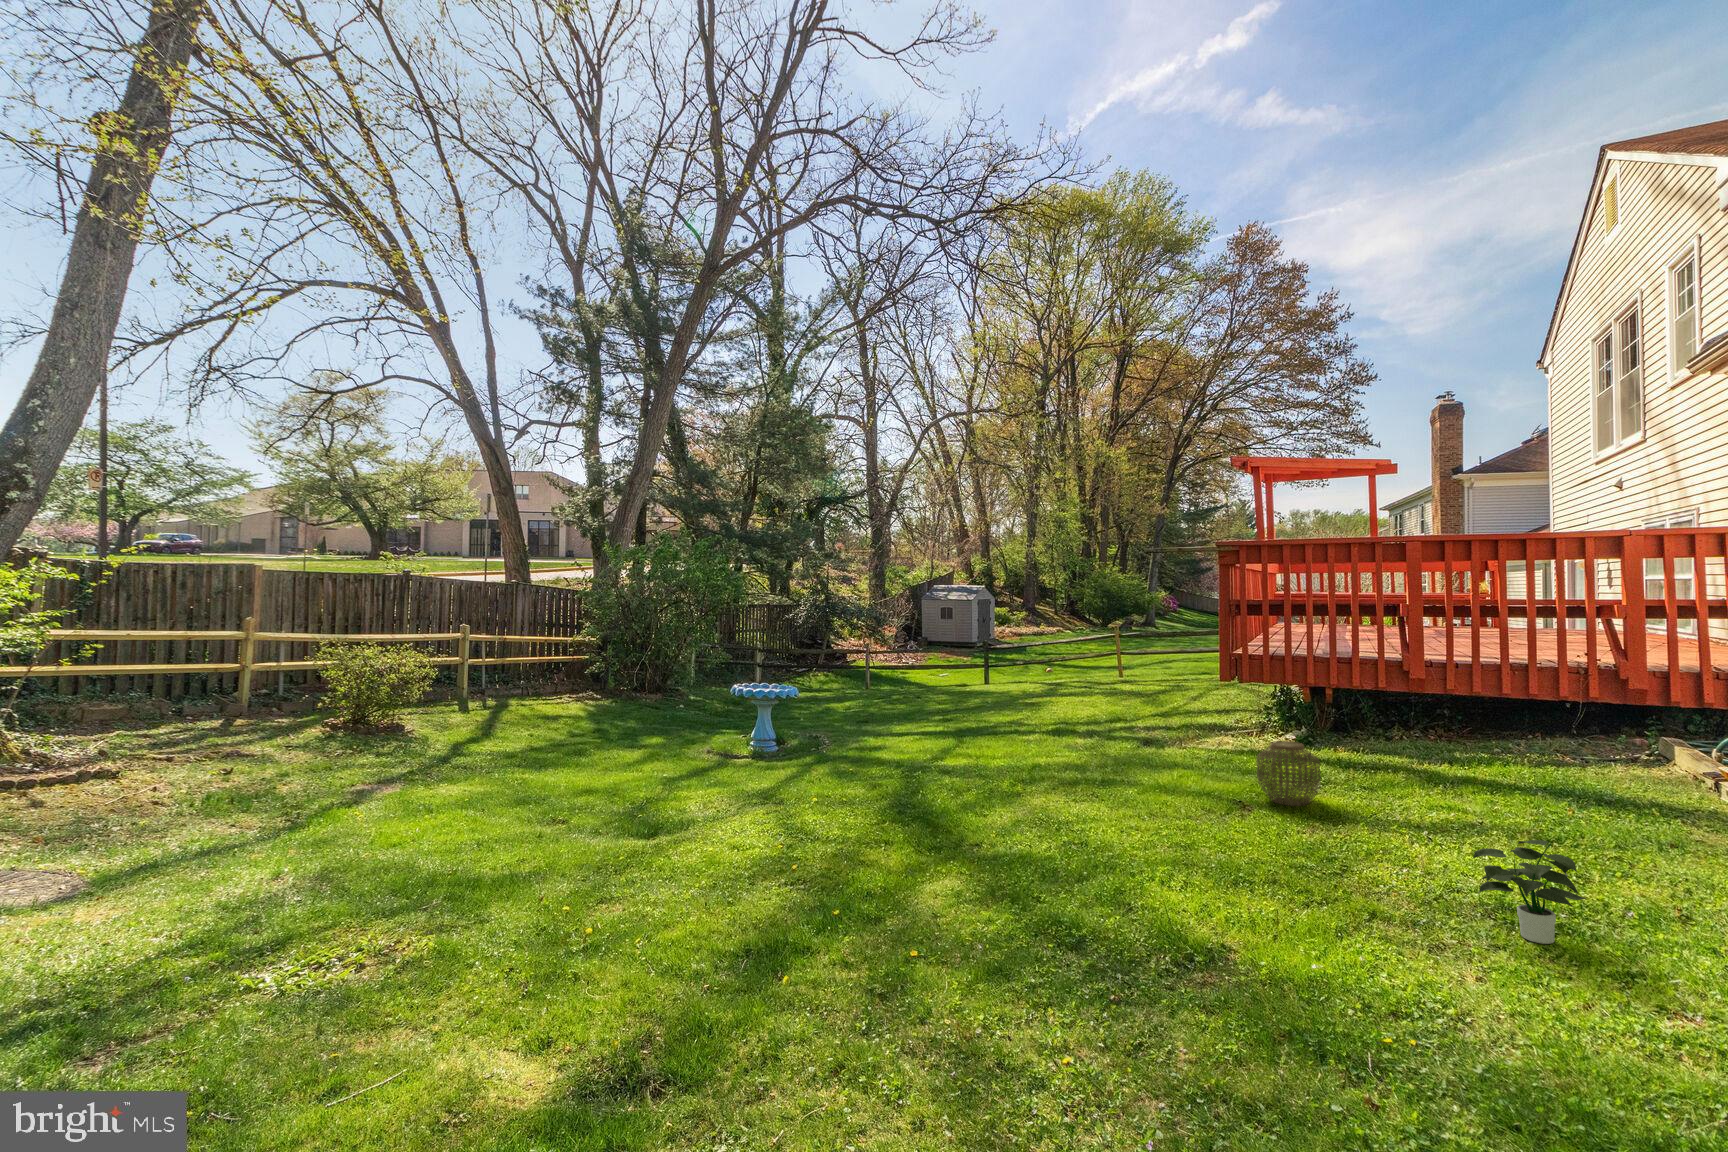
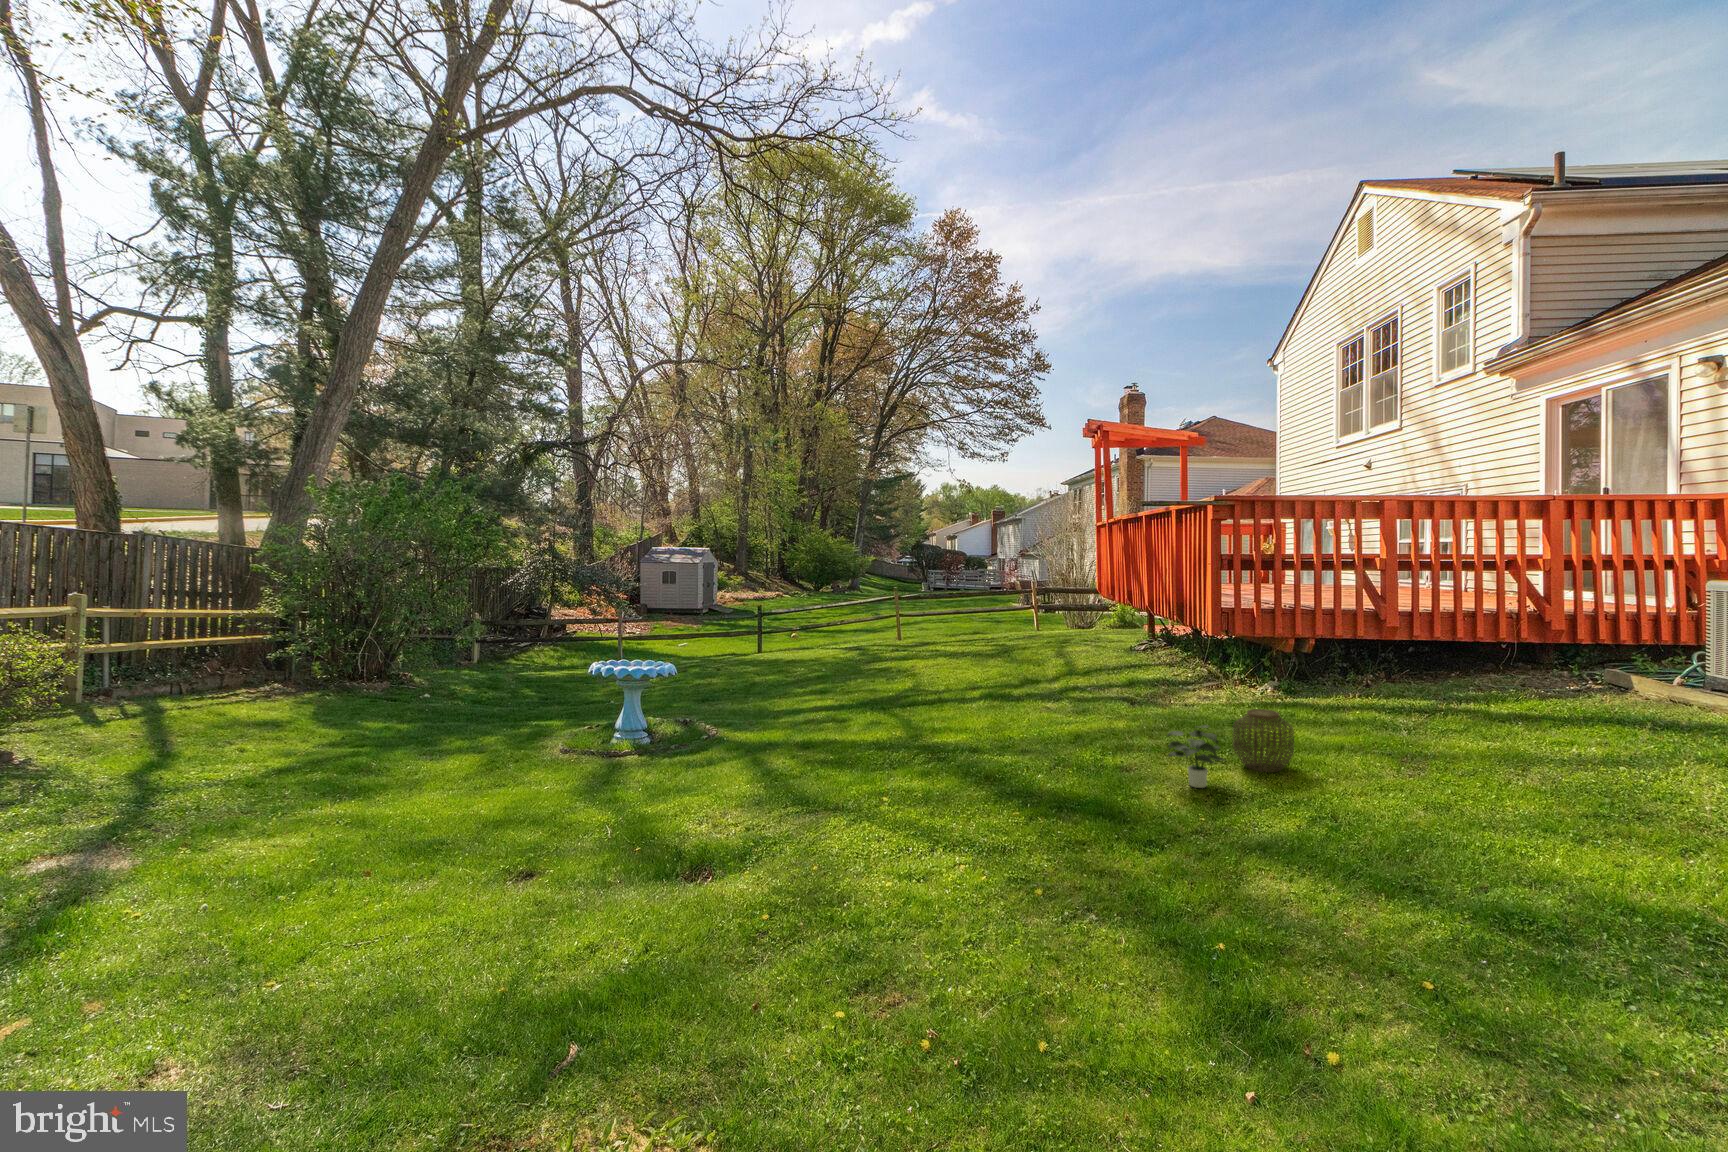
potted plant: present [1473,840,1586,944] -> present [1167,725,1224,788]

